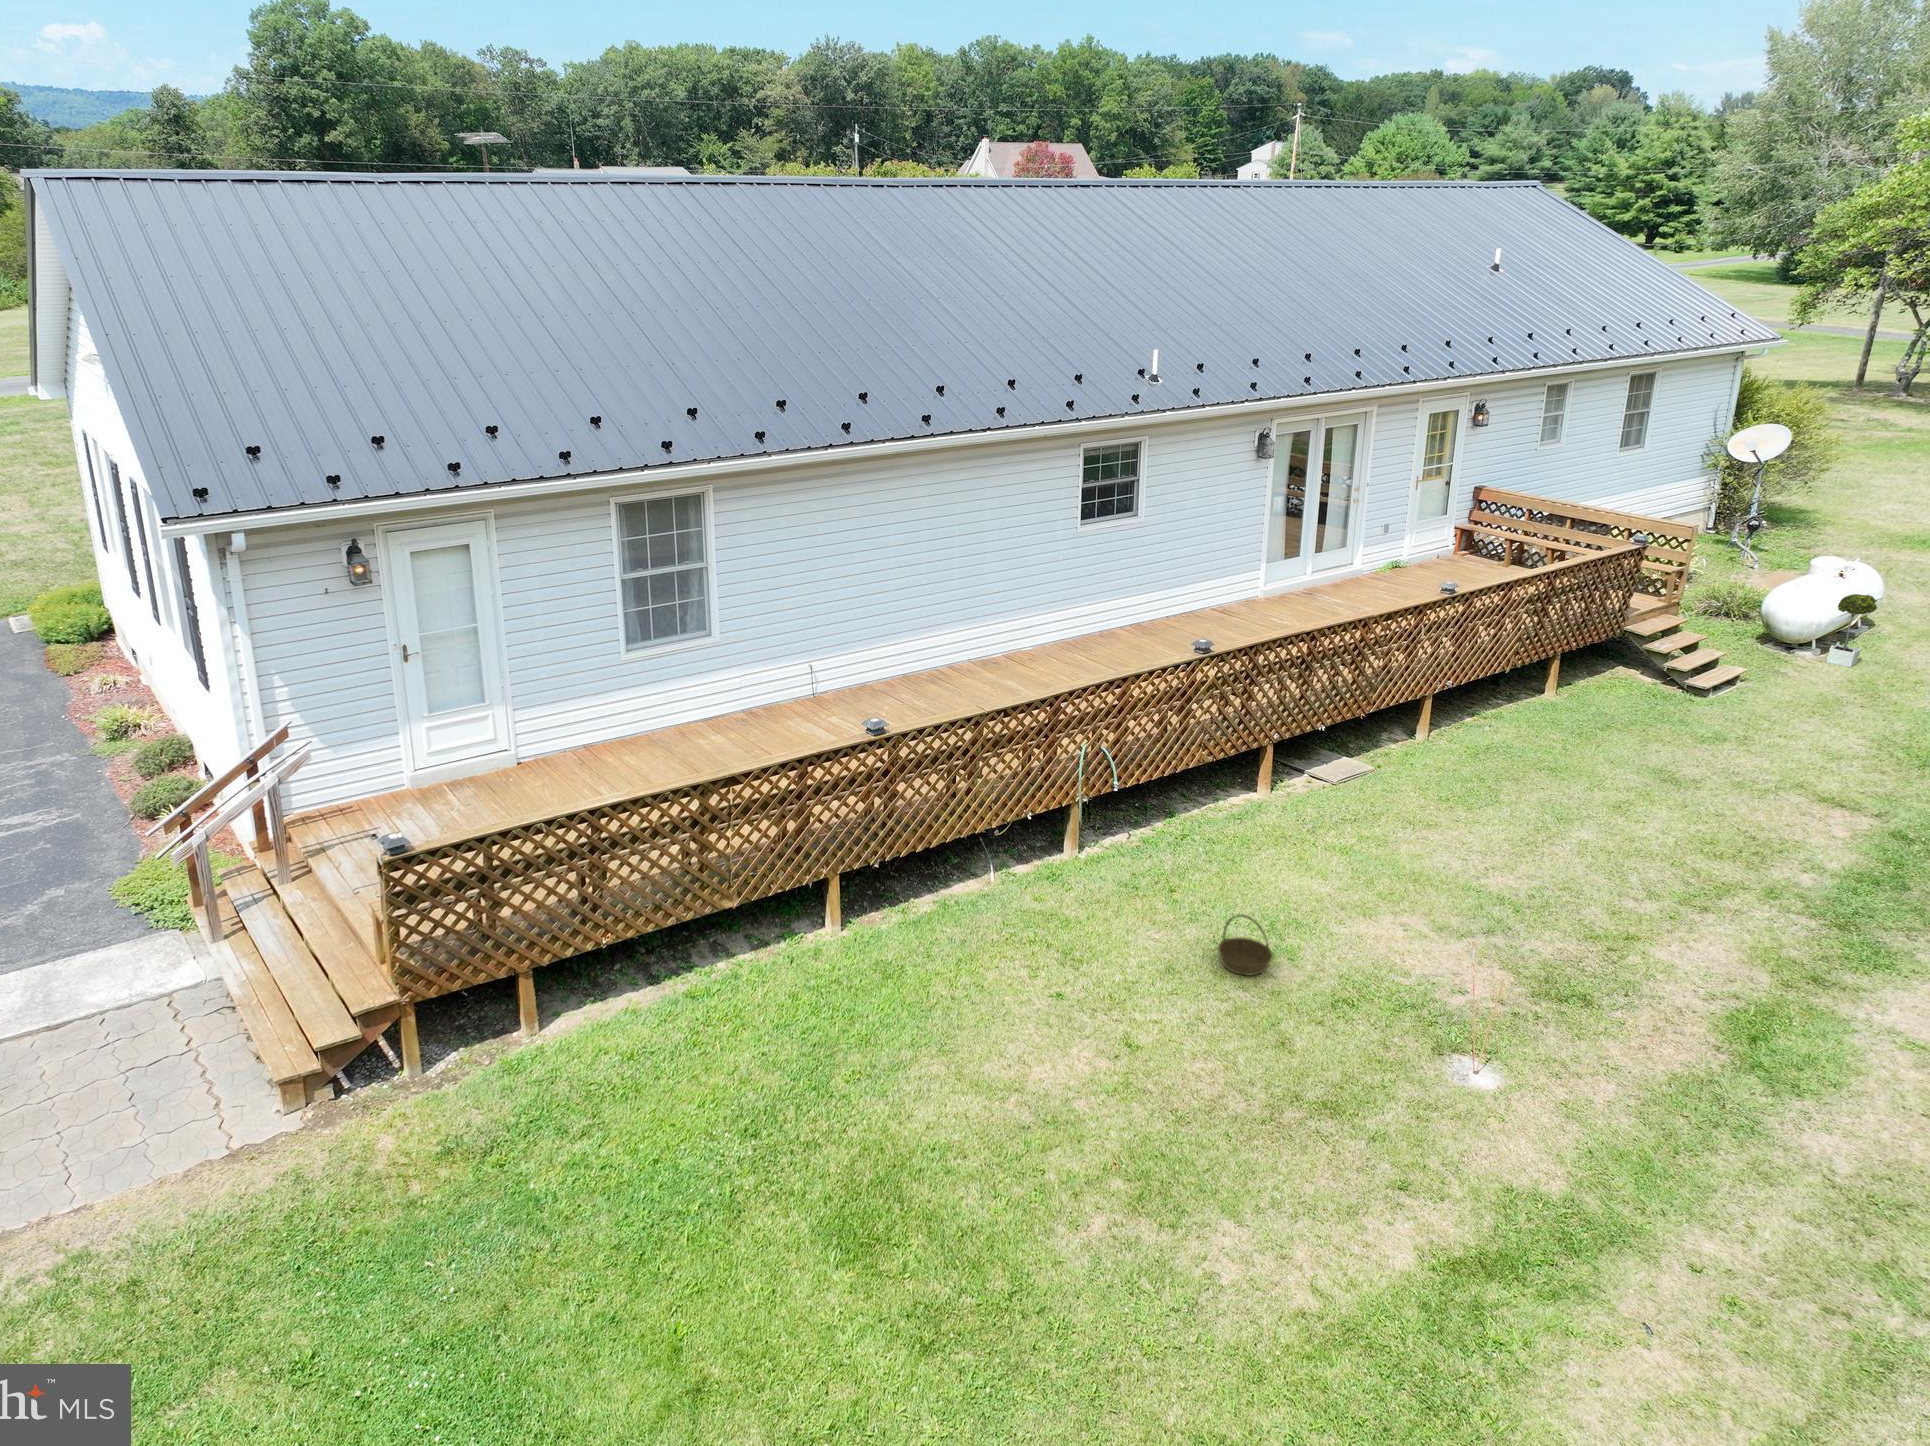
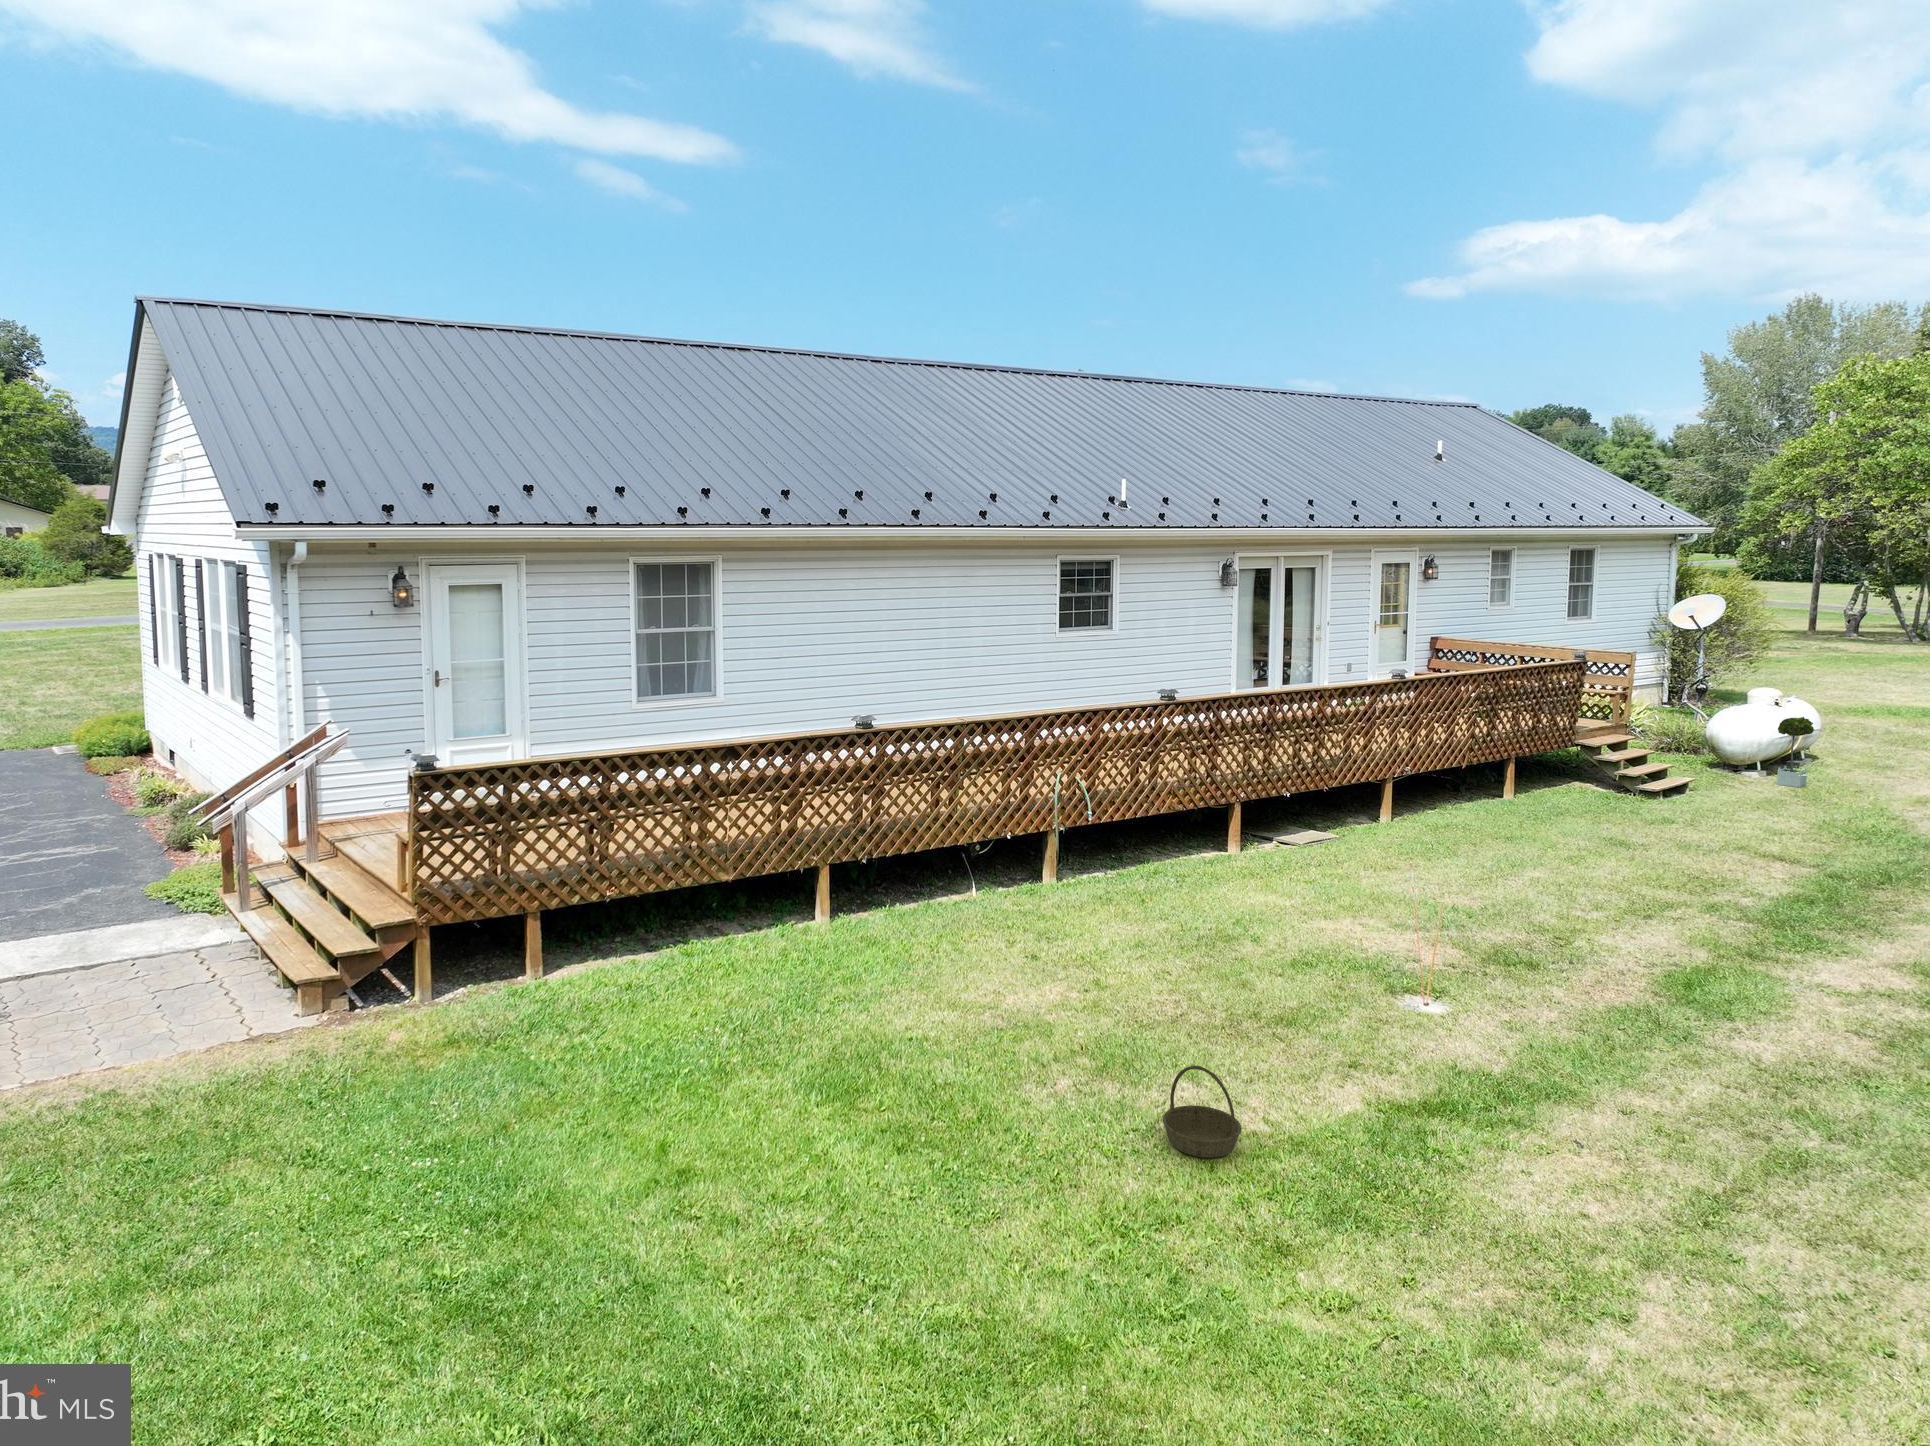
basket: present [1218,915,1273,975] -> present [1163,1066,1242,1158]

